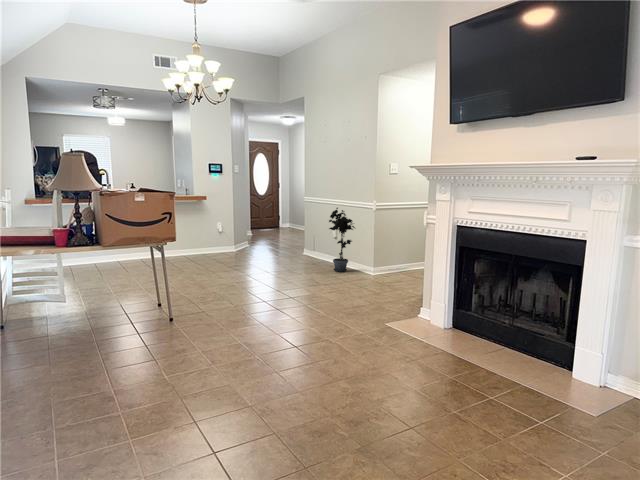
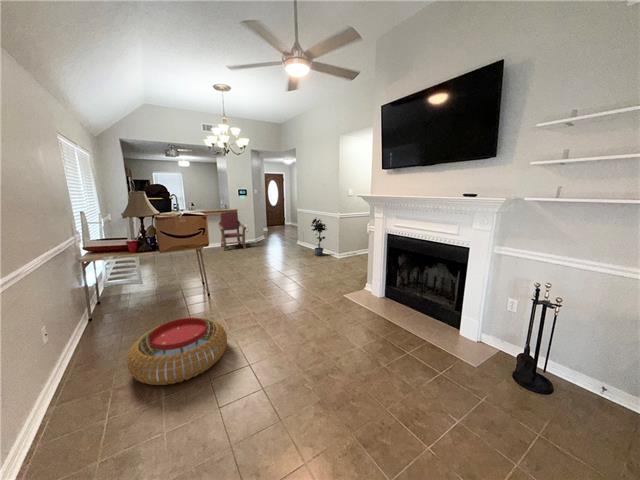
armchair: none [174,194,221,262] -> present [219,209,246,251]
pouf: none [69,339,212,426] -> present [127,318,227,385]

